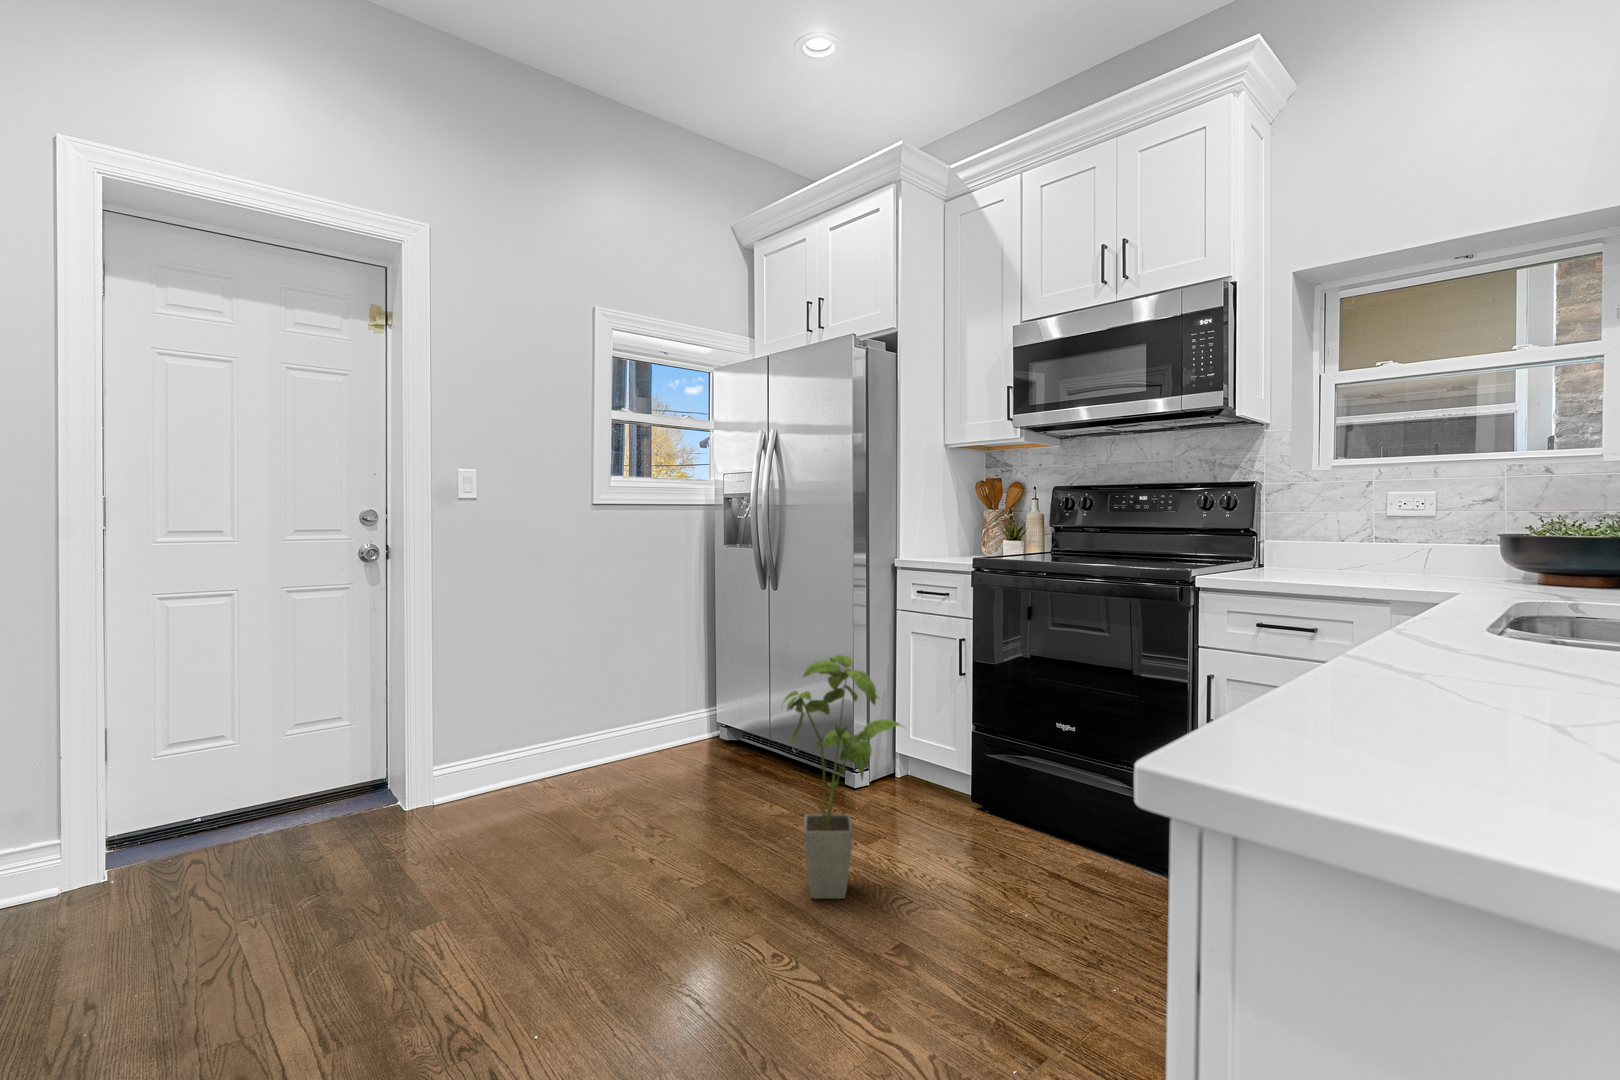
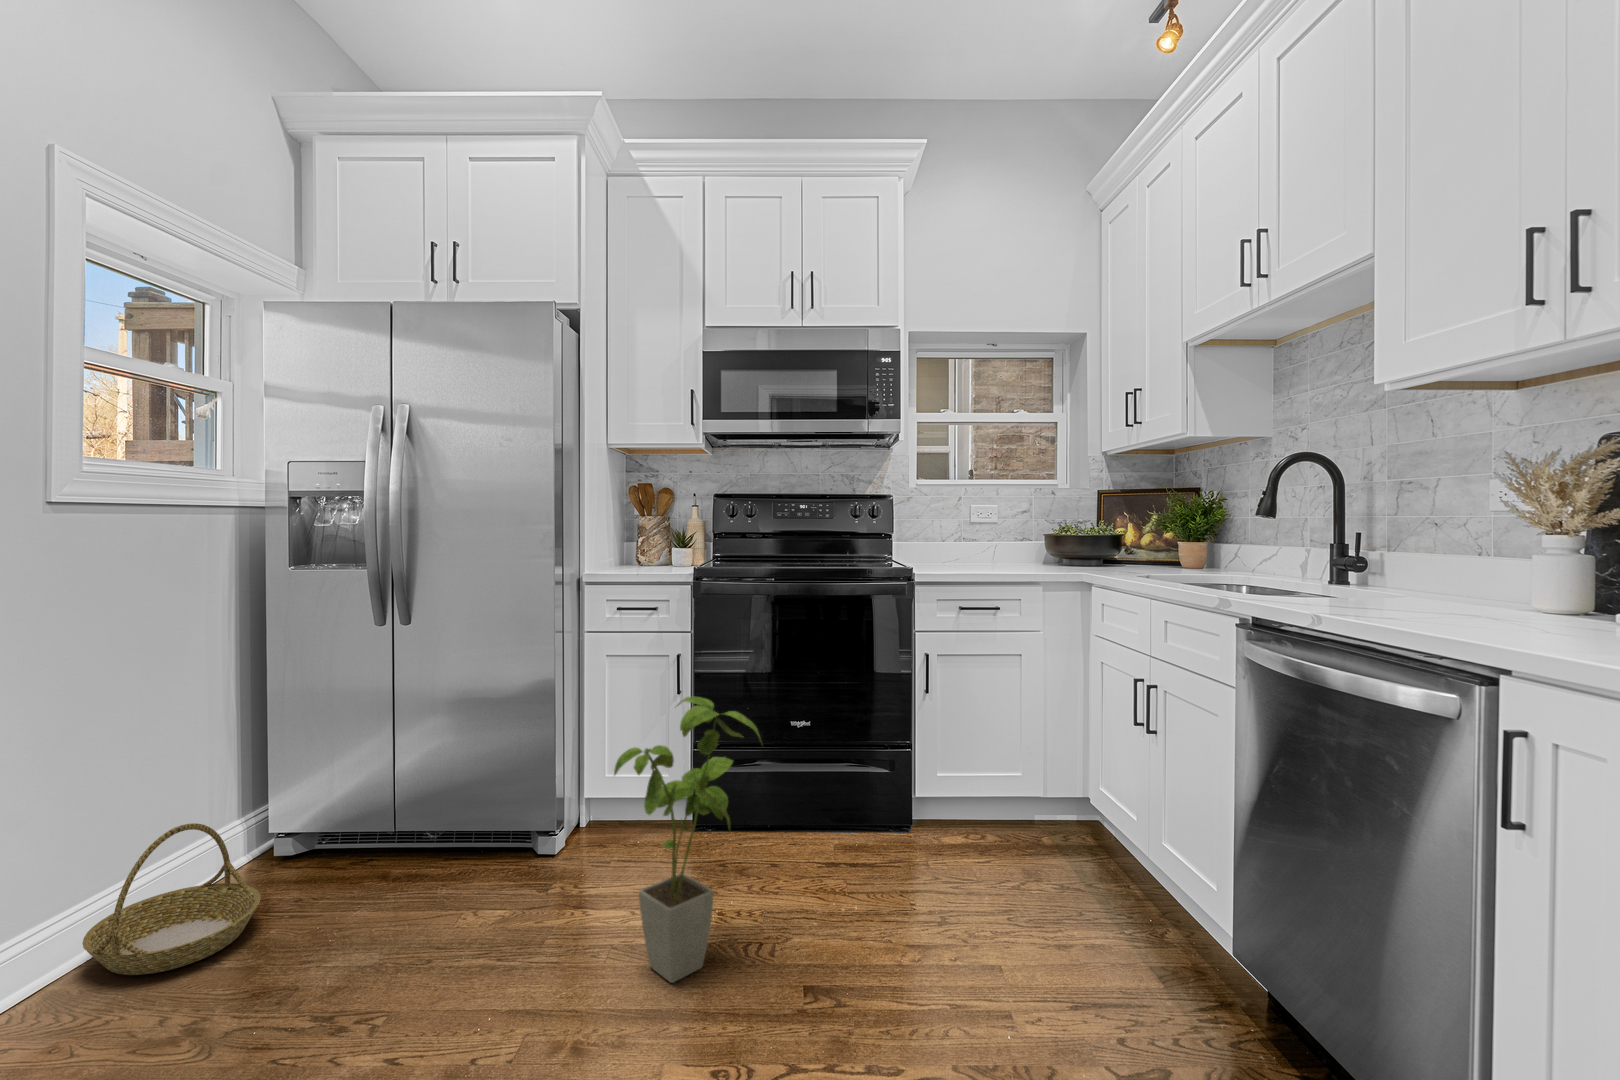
basket: none [566,703,656,789] -> present [82,823,261,975]

